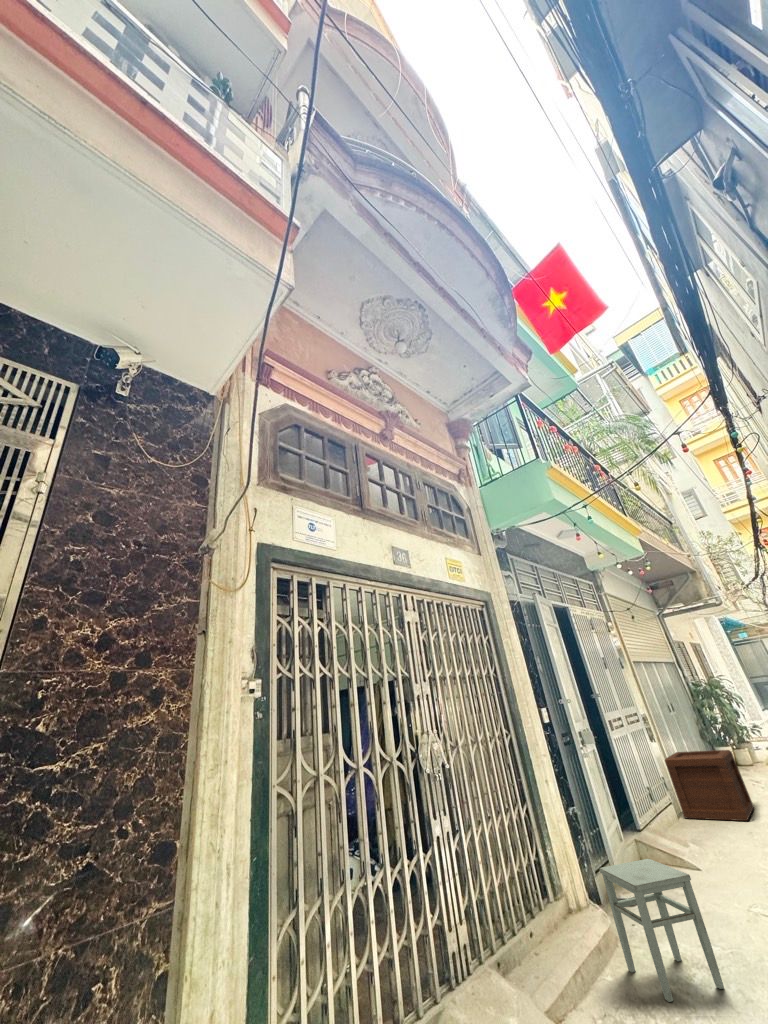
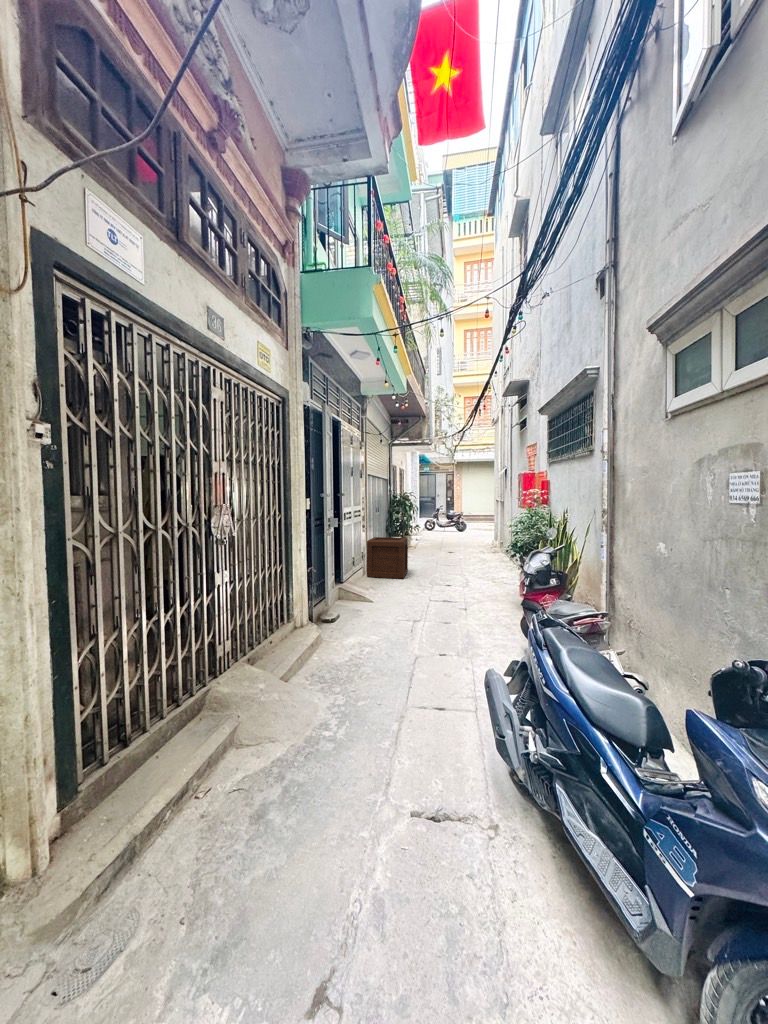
stool: present [600,859,724,1002] -> none [327,597,383,668]

